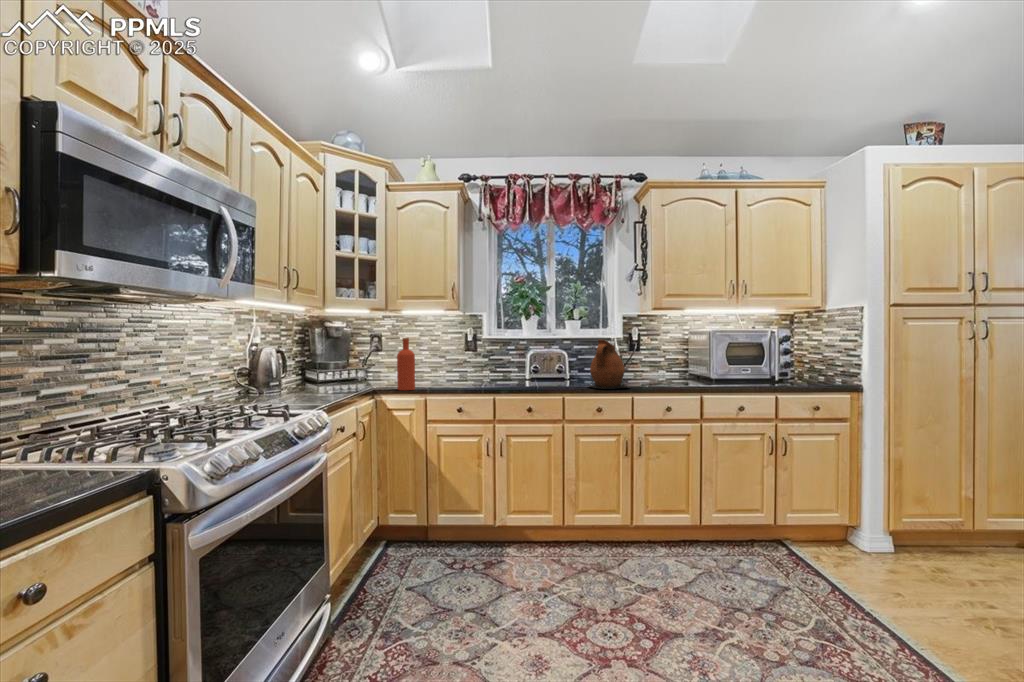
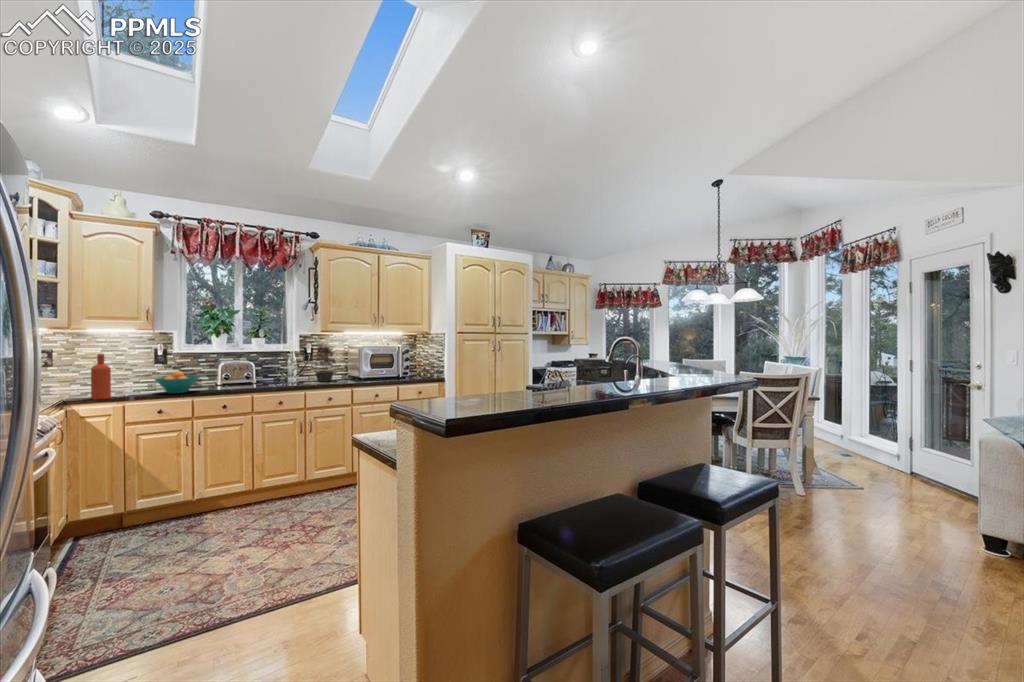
potted plant: none [634,328,678,382] -> present [311,346,336,382]
ceramic pitcher: present [590,340,630,388] -> none [272,354,307,388]
fruit bowl: none [457,360,504,388] -> present [155,371,200,393]

